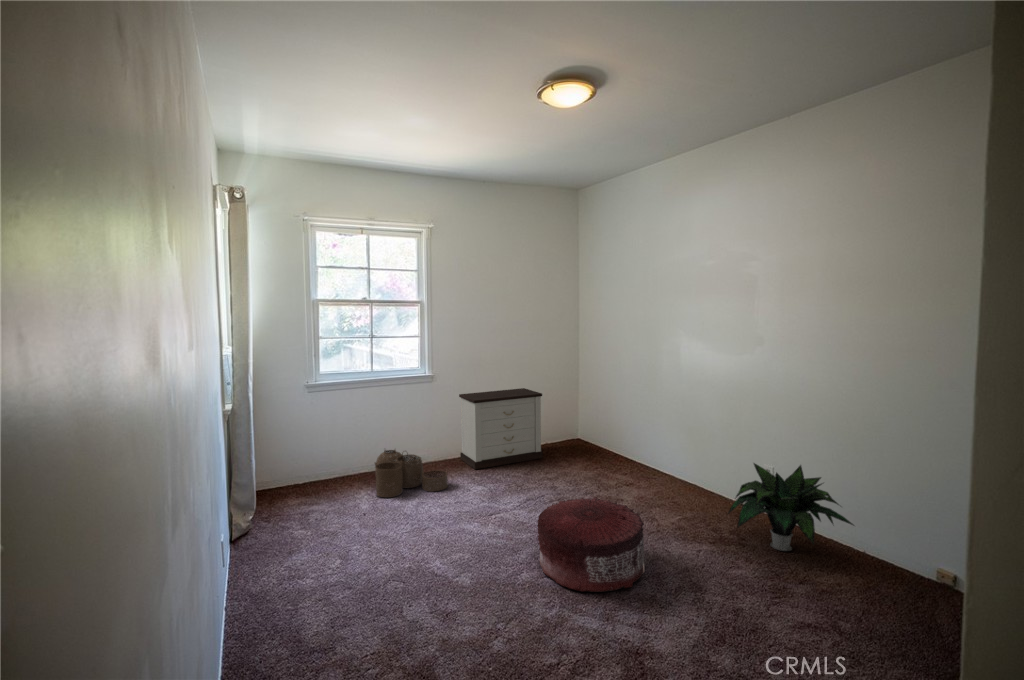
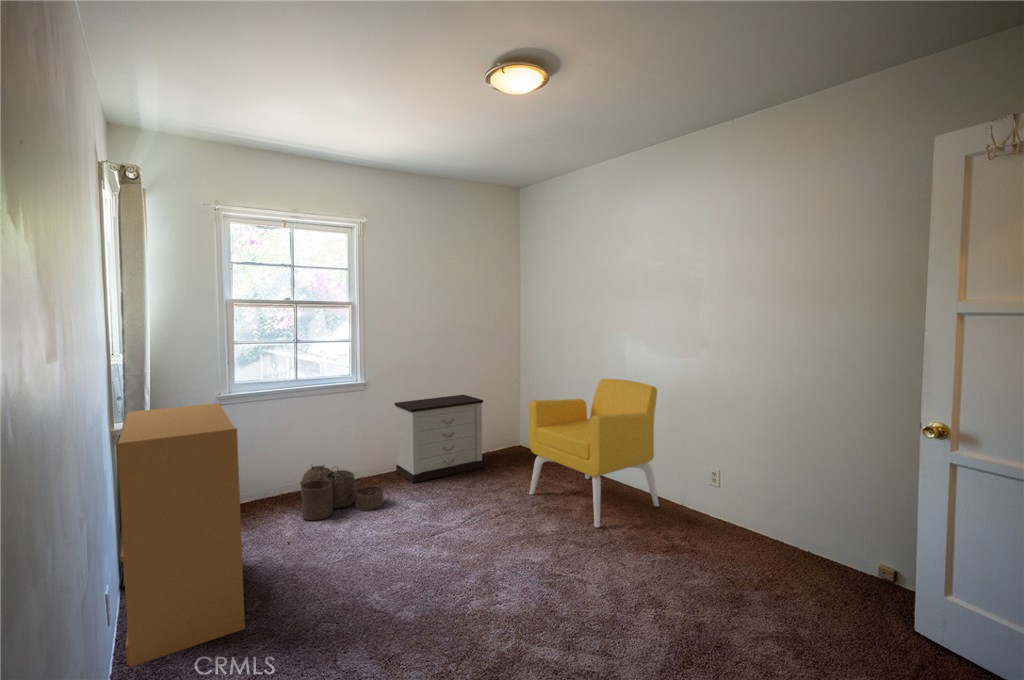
armchair: none [584,375,713,518] -> present [529,379,659,527]
bookshelf: none [232,390,329,603] -> present [117,403,245,667]
potted plant: present [728,463,854,551] -> none [678,466,804,555]
pouf: present [537,497,645,592] -> none [488,510,602,618]

